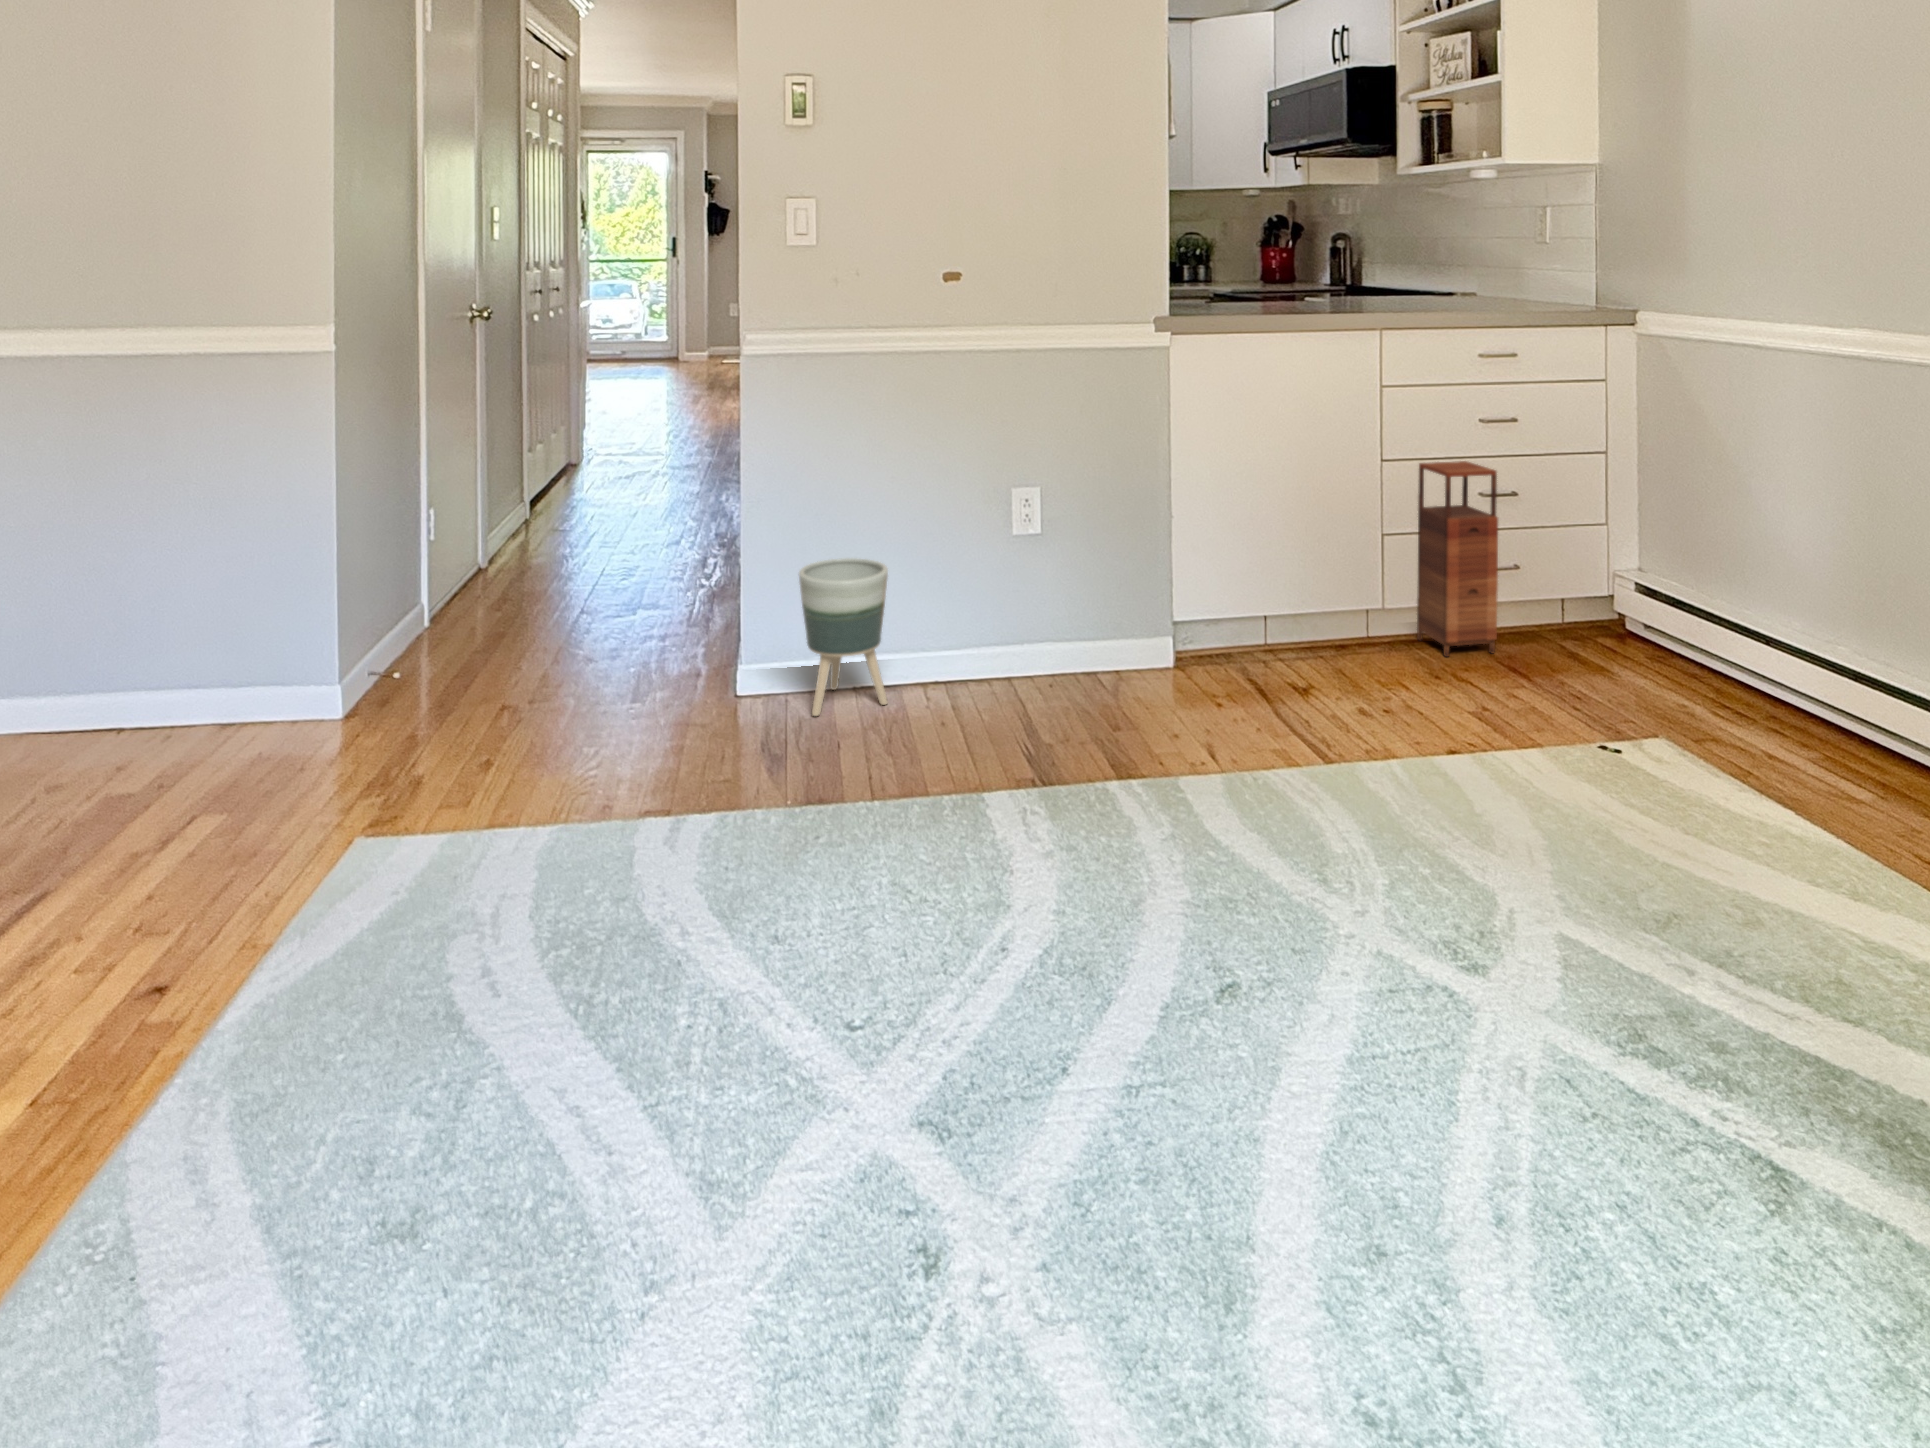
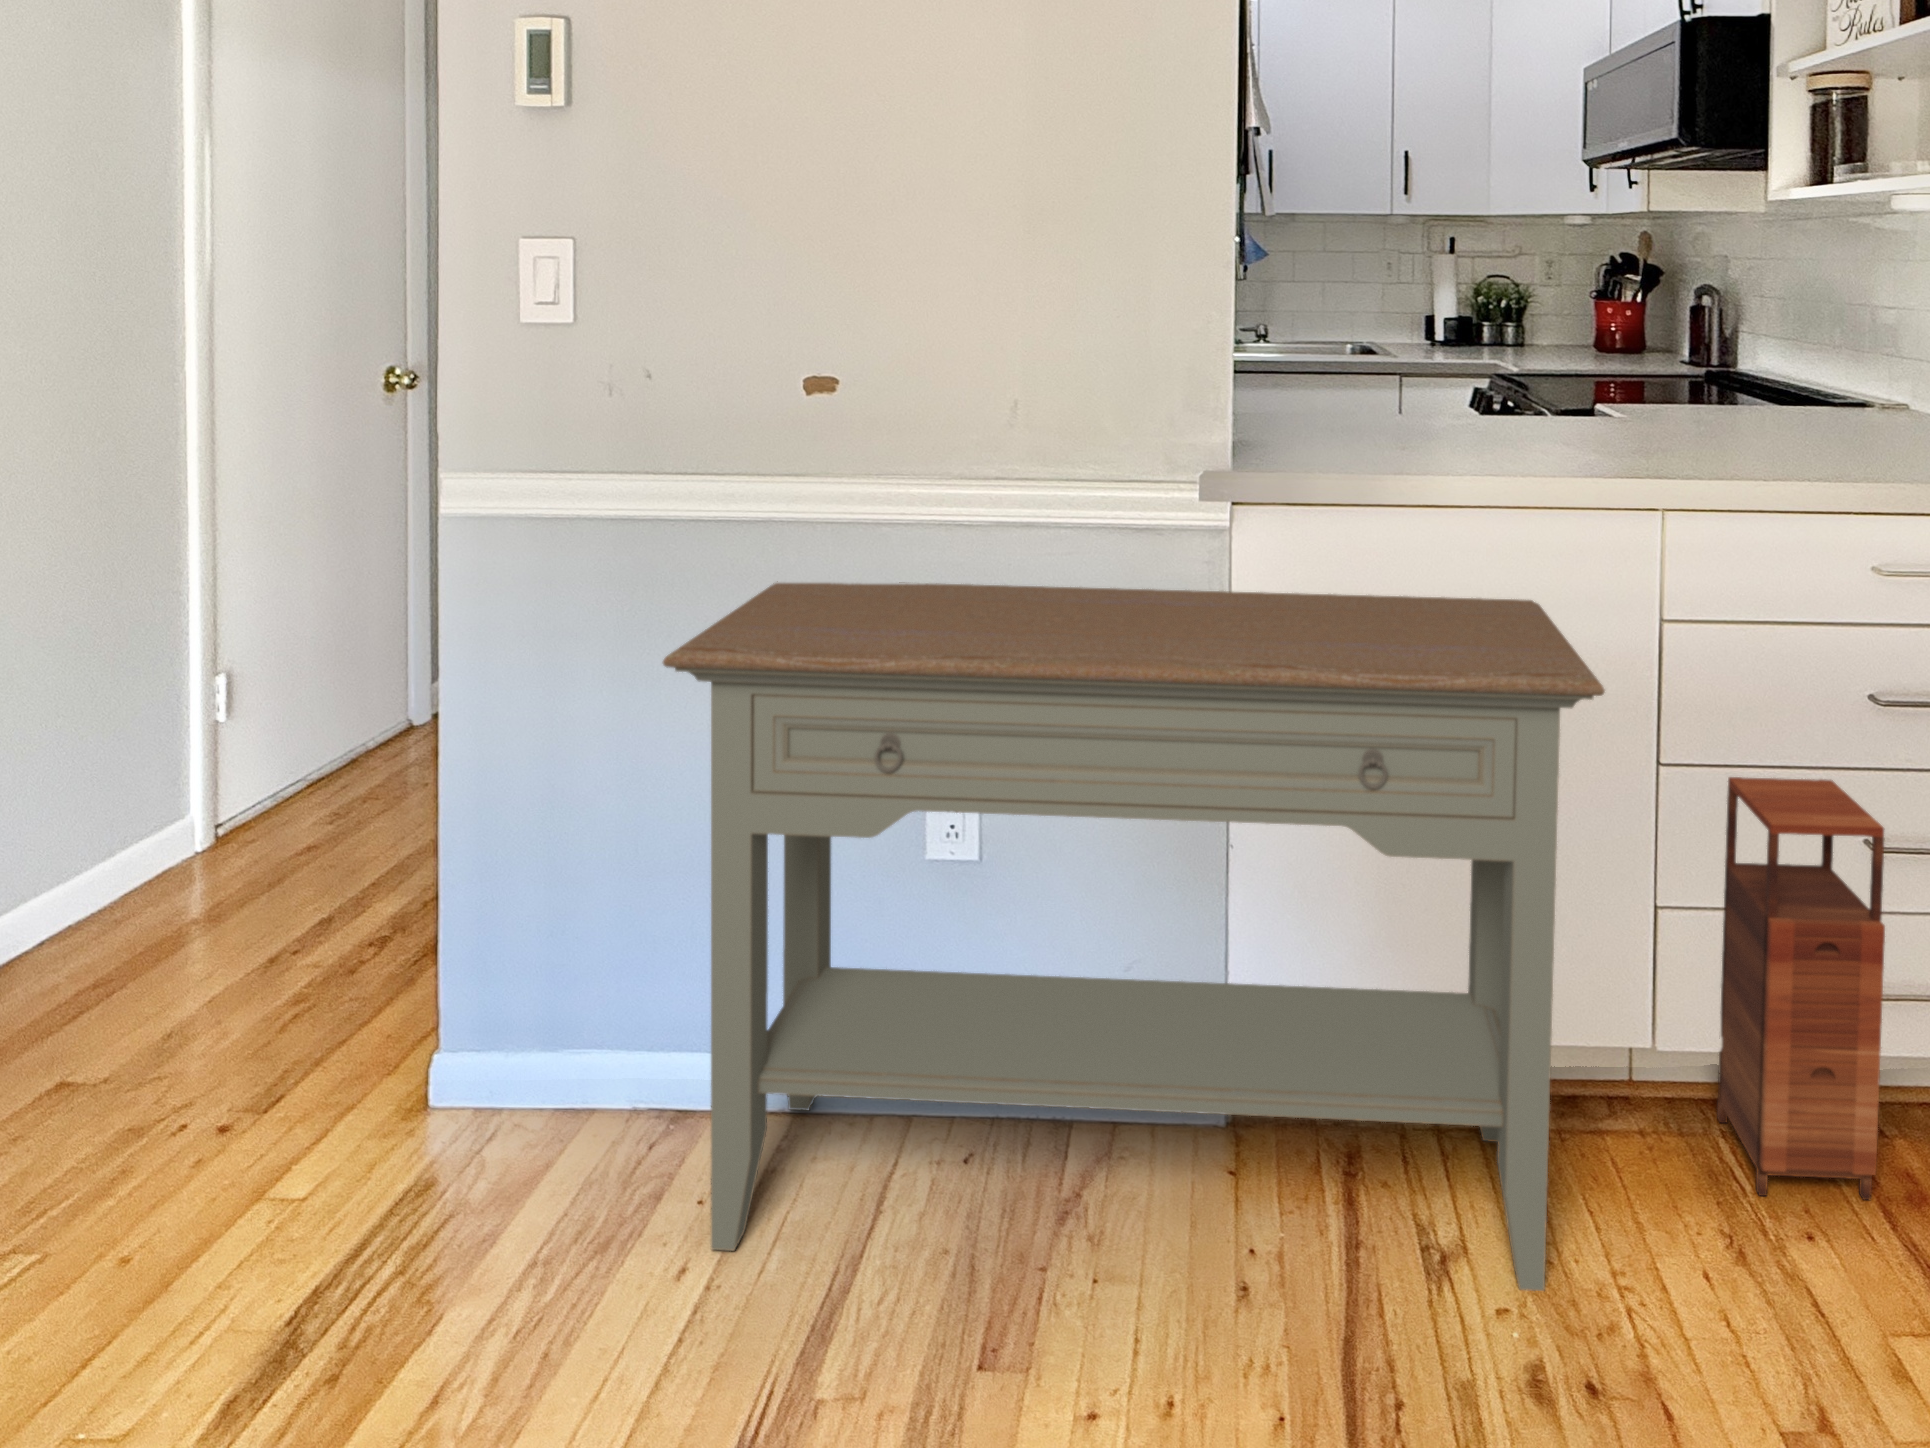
console table: none [930,376,1390,720] -> present [663,582,1605,1291]
planter: present [799,558,888,716] -> none [484,871,662,1183]

